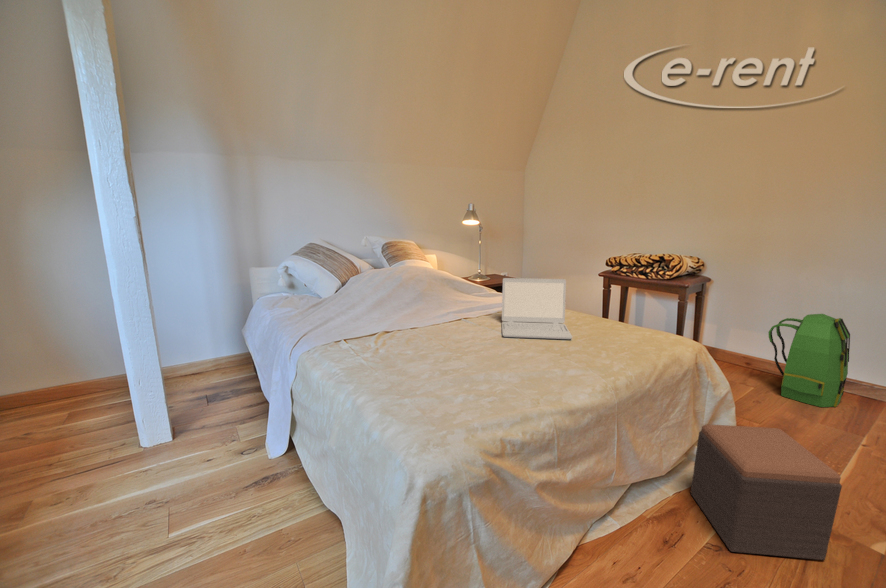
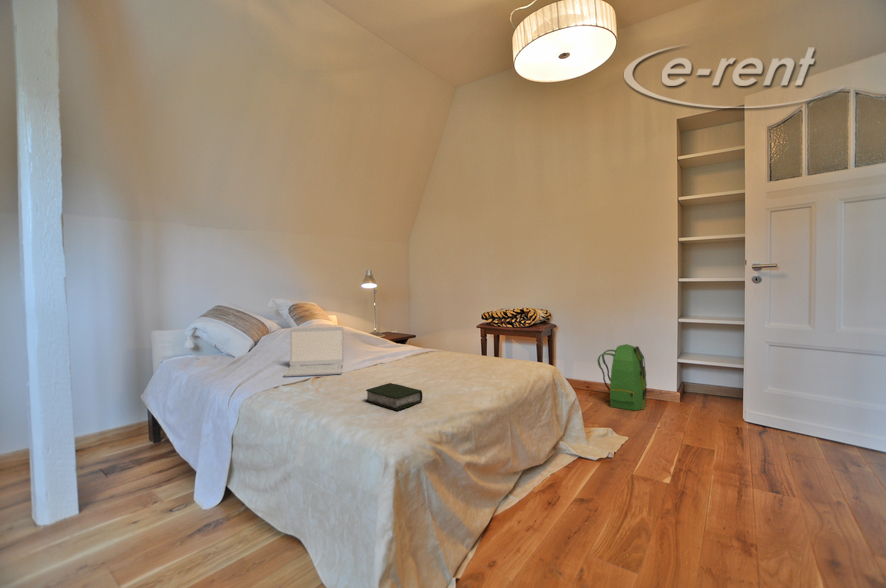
laptop: present [502,278,572,339] -> present [284,327,344,377]
book: none [421,355,492,399] -> present [366,383,422,410]
footstool: present [690,424,842,560] -> none [560,414,641,500]

